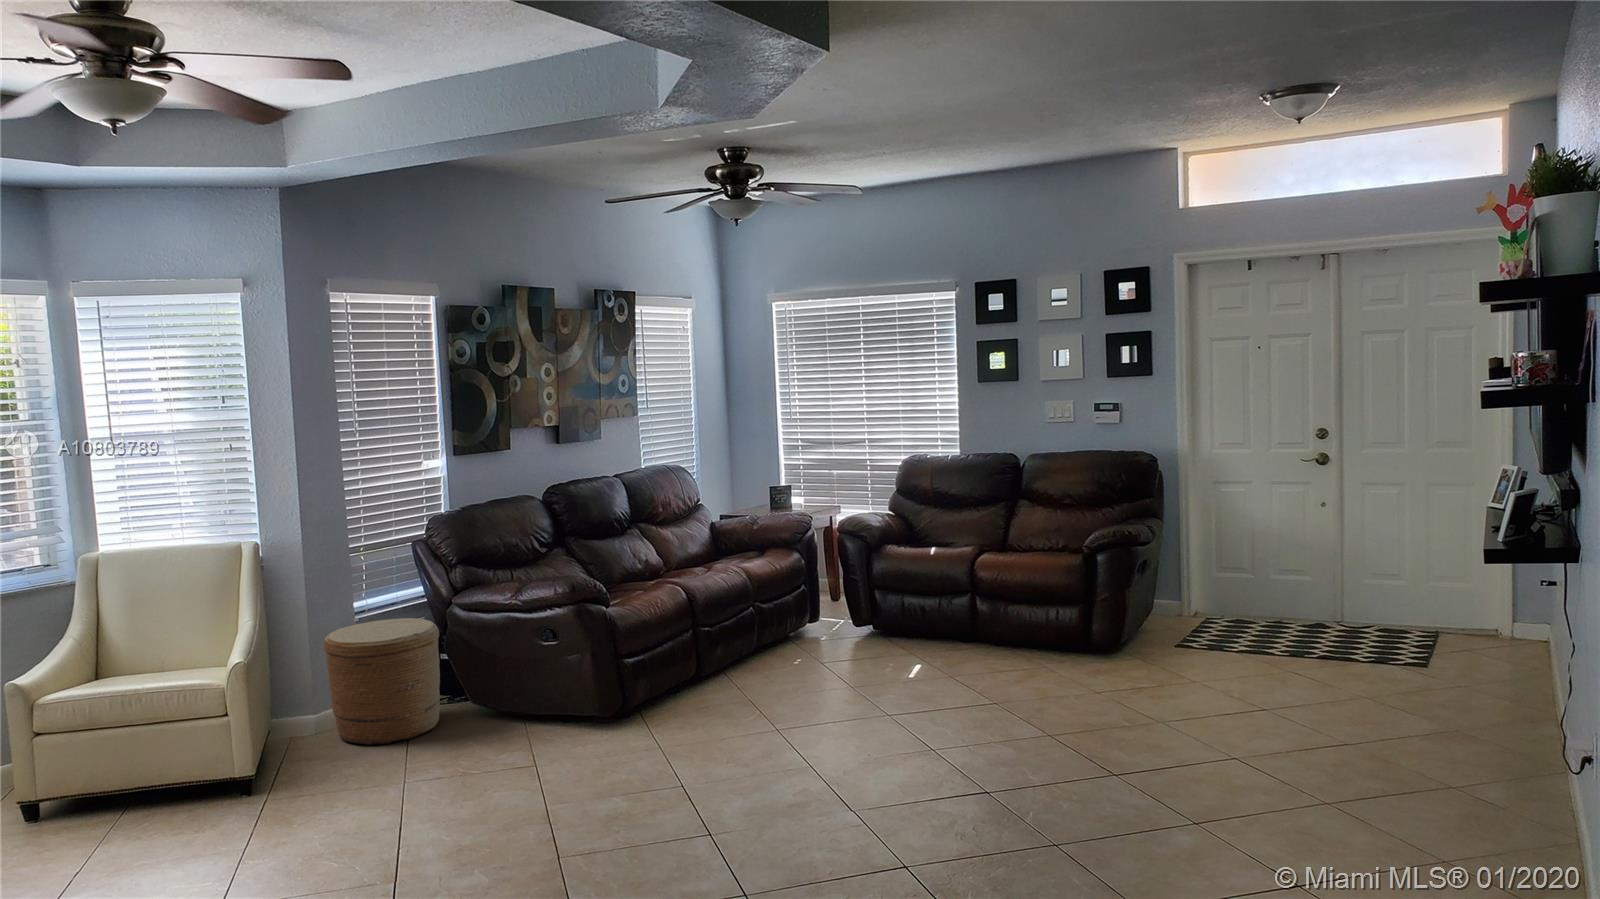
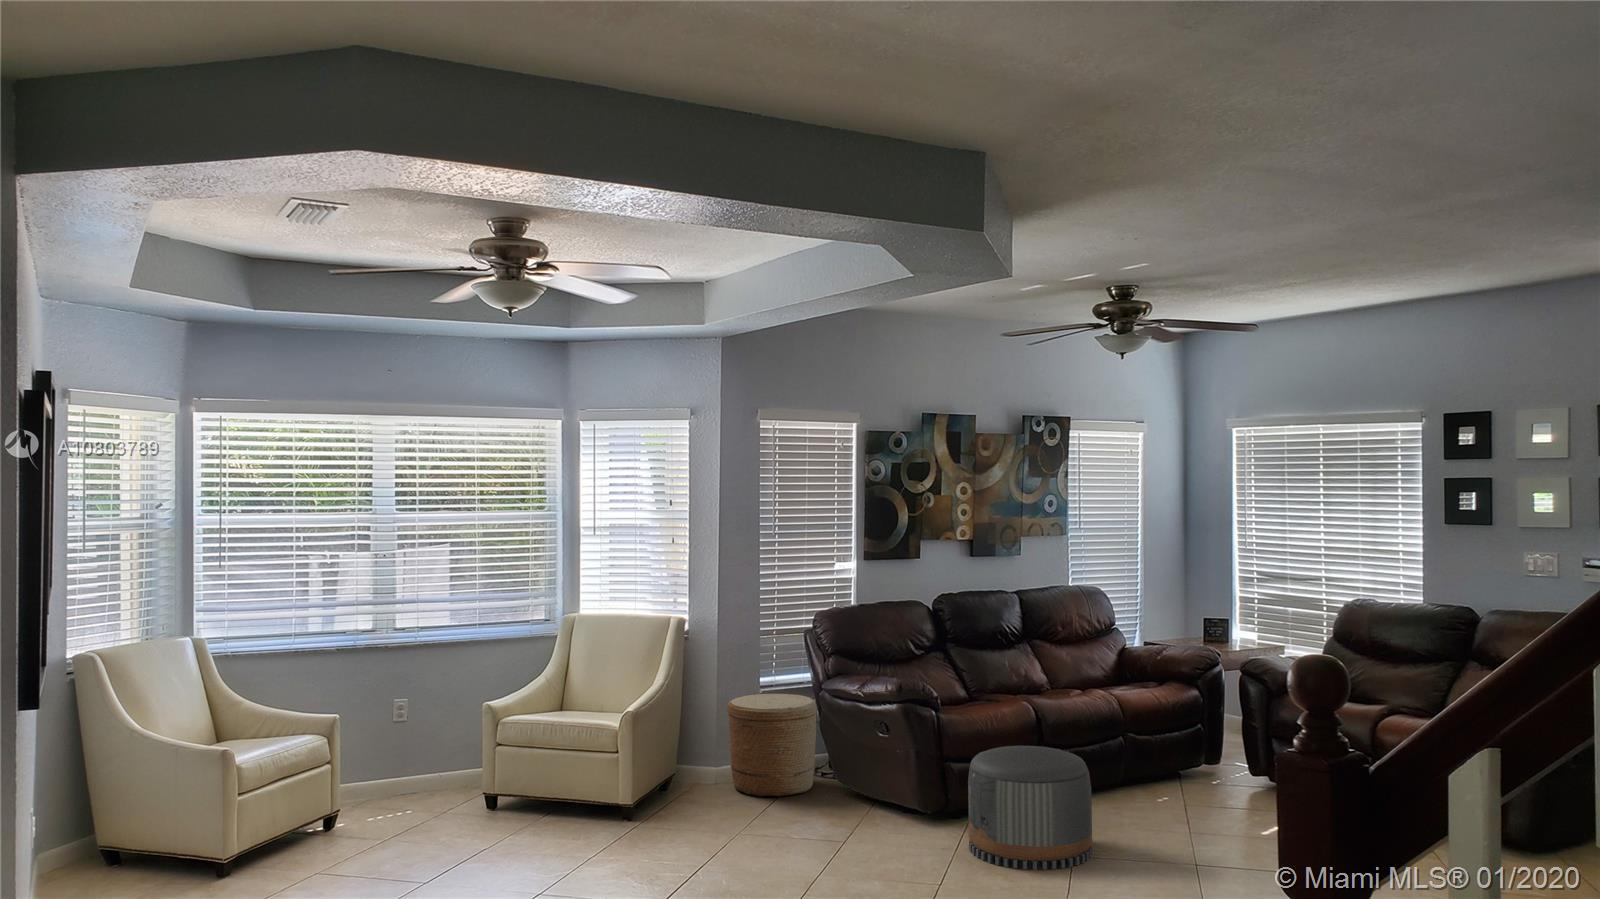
pouf: none [670,627,799,756] -> present [968,746,1092,870]

